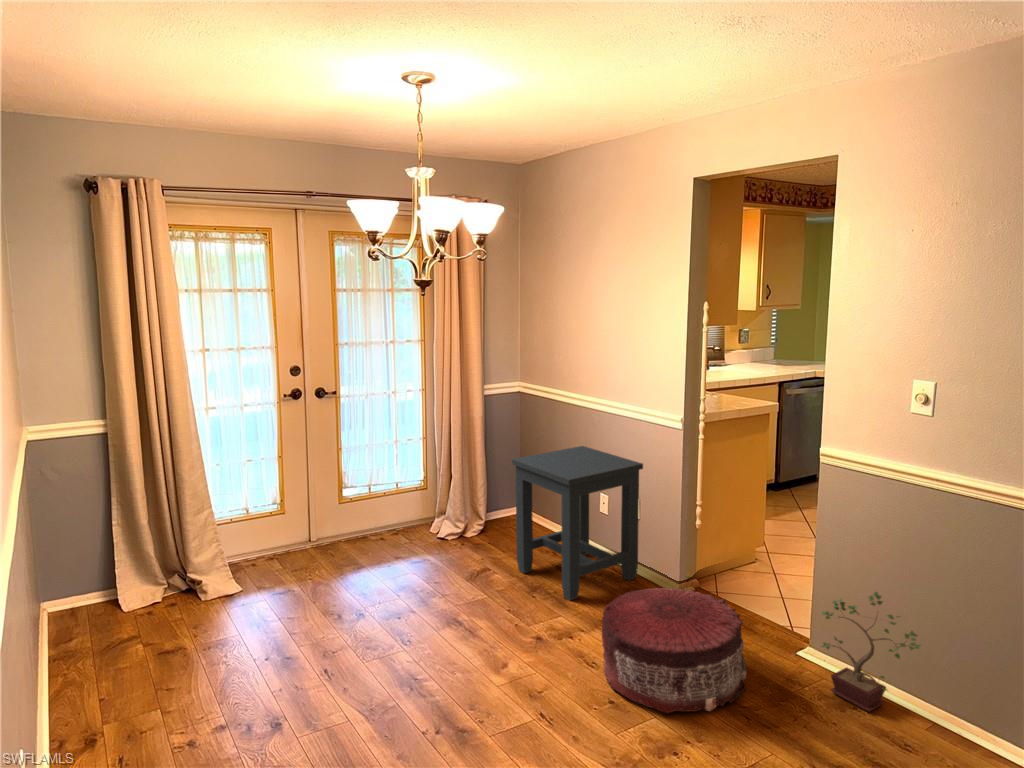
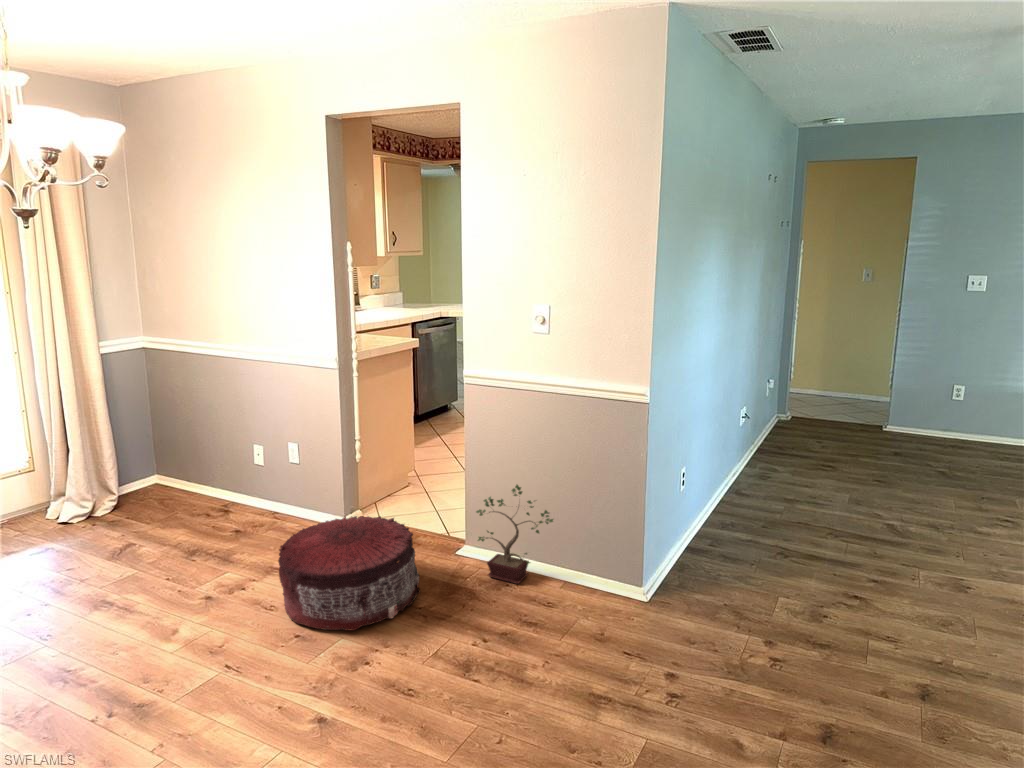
side table: present [512,446,643,600] -> none [151,398,301,555]

